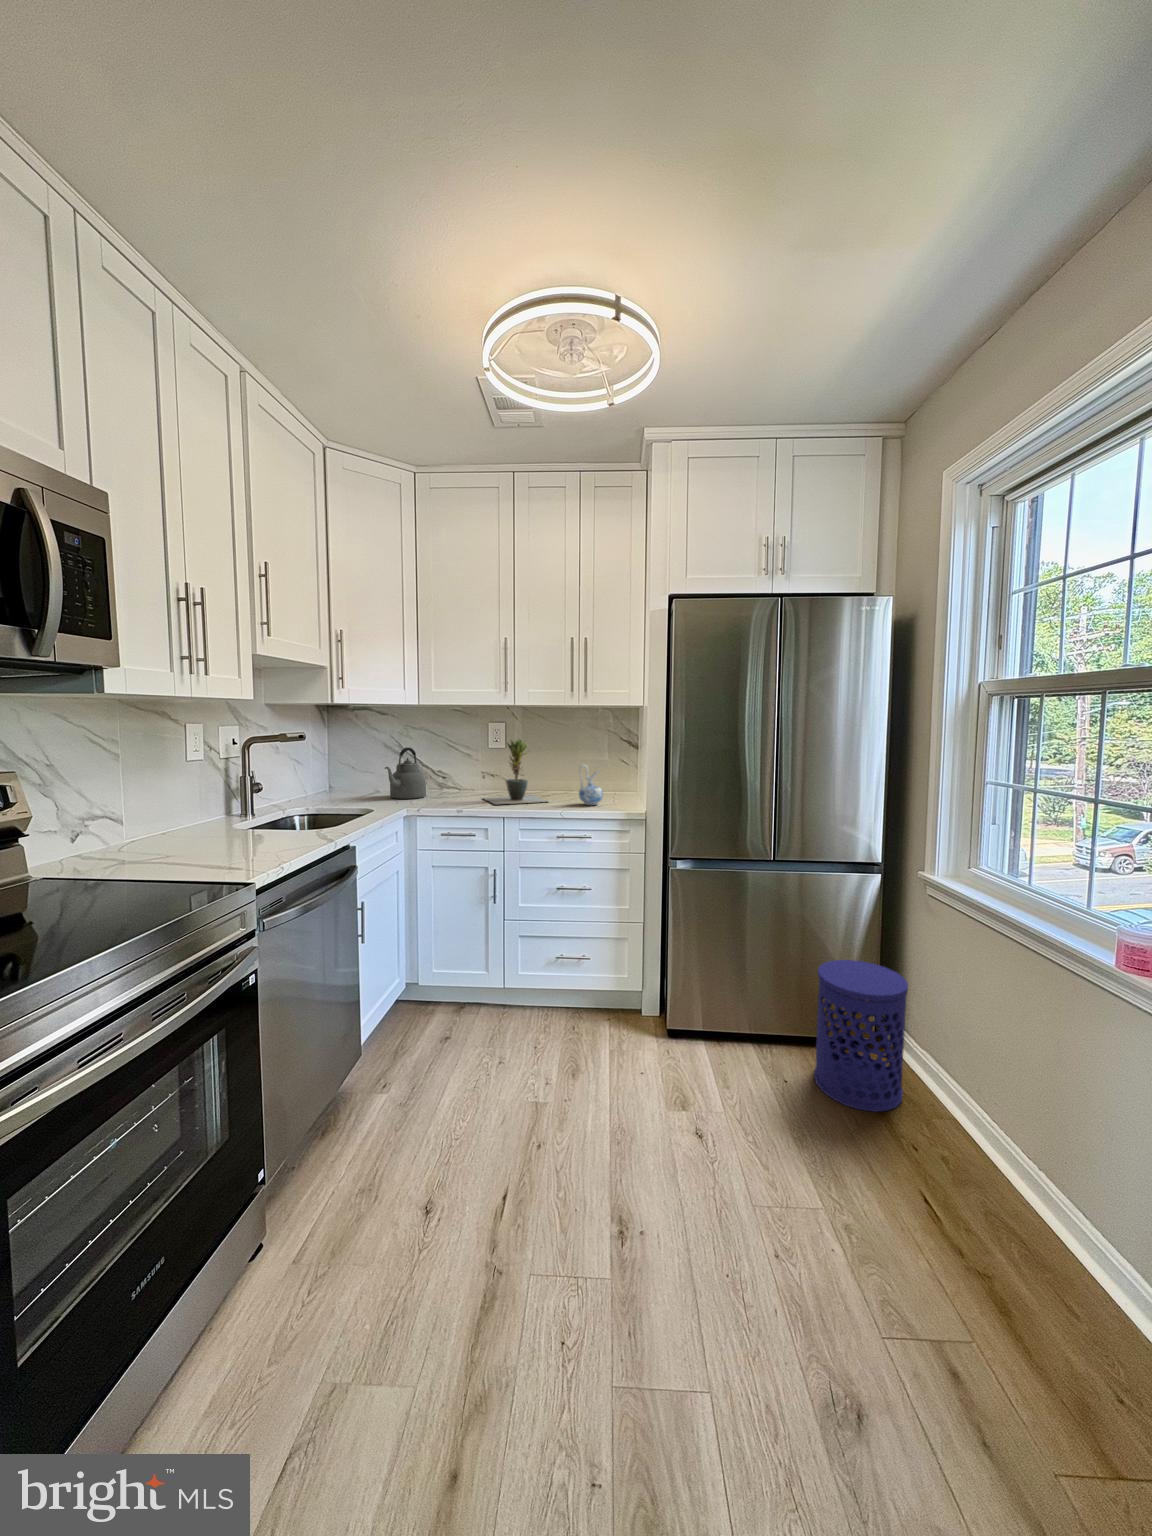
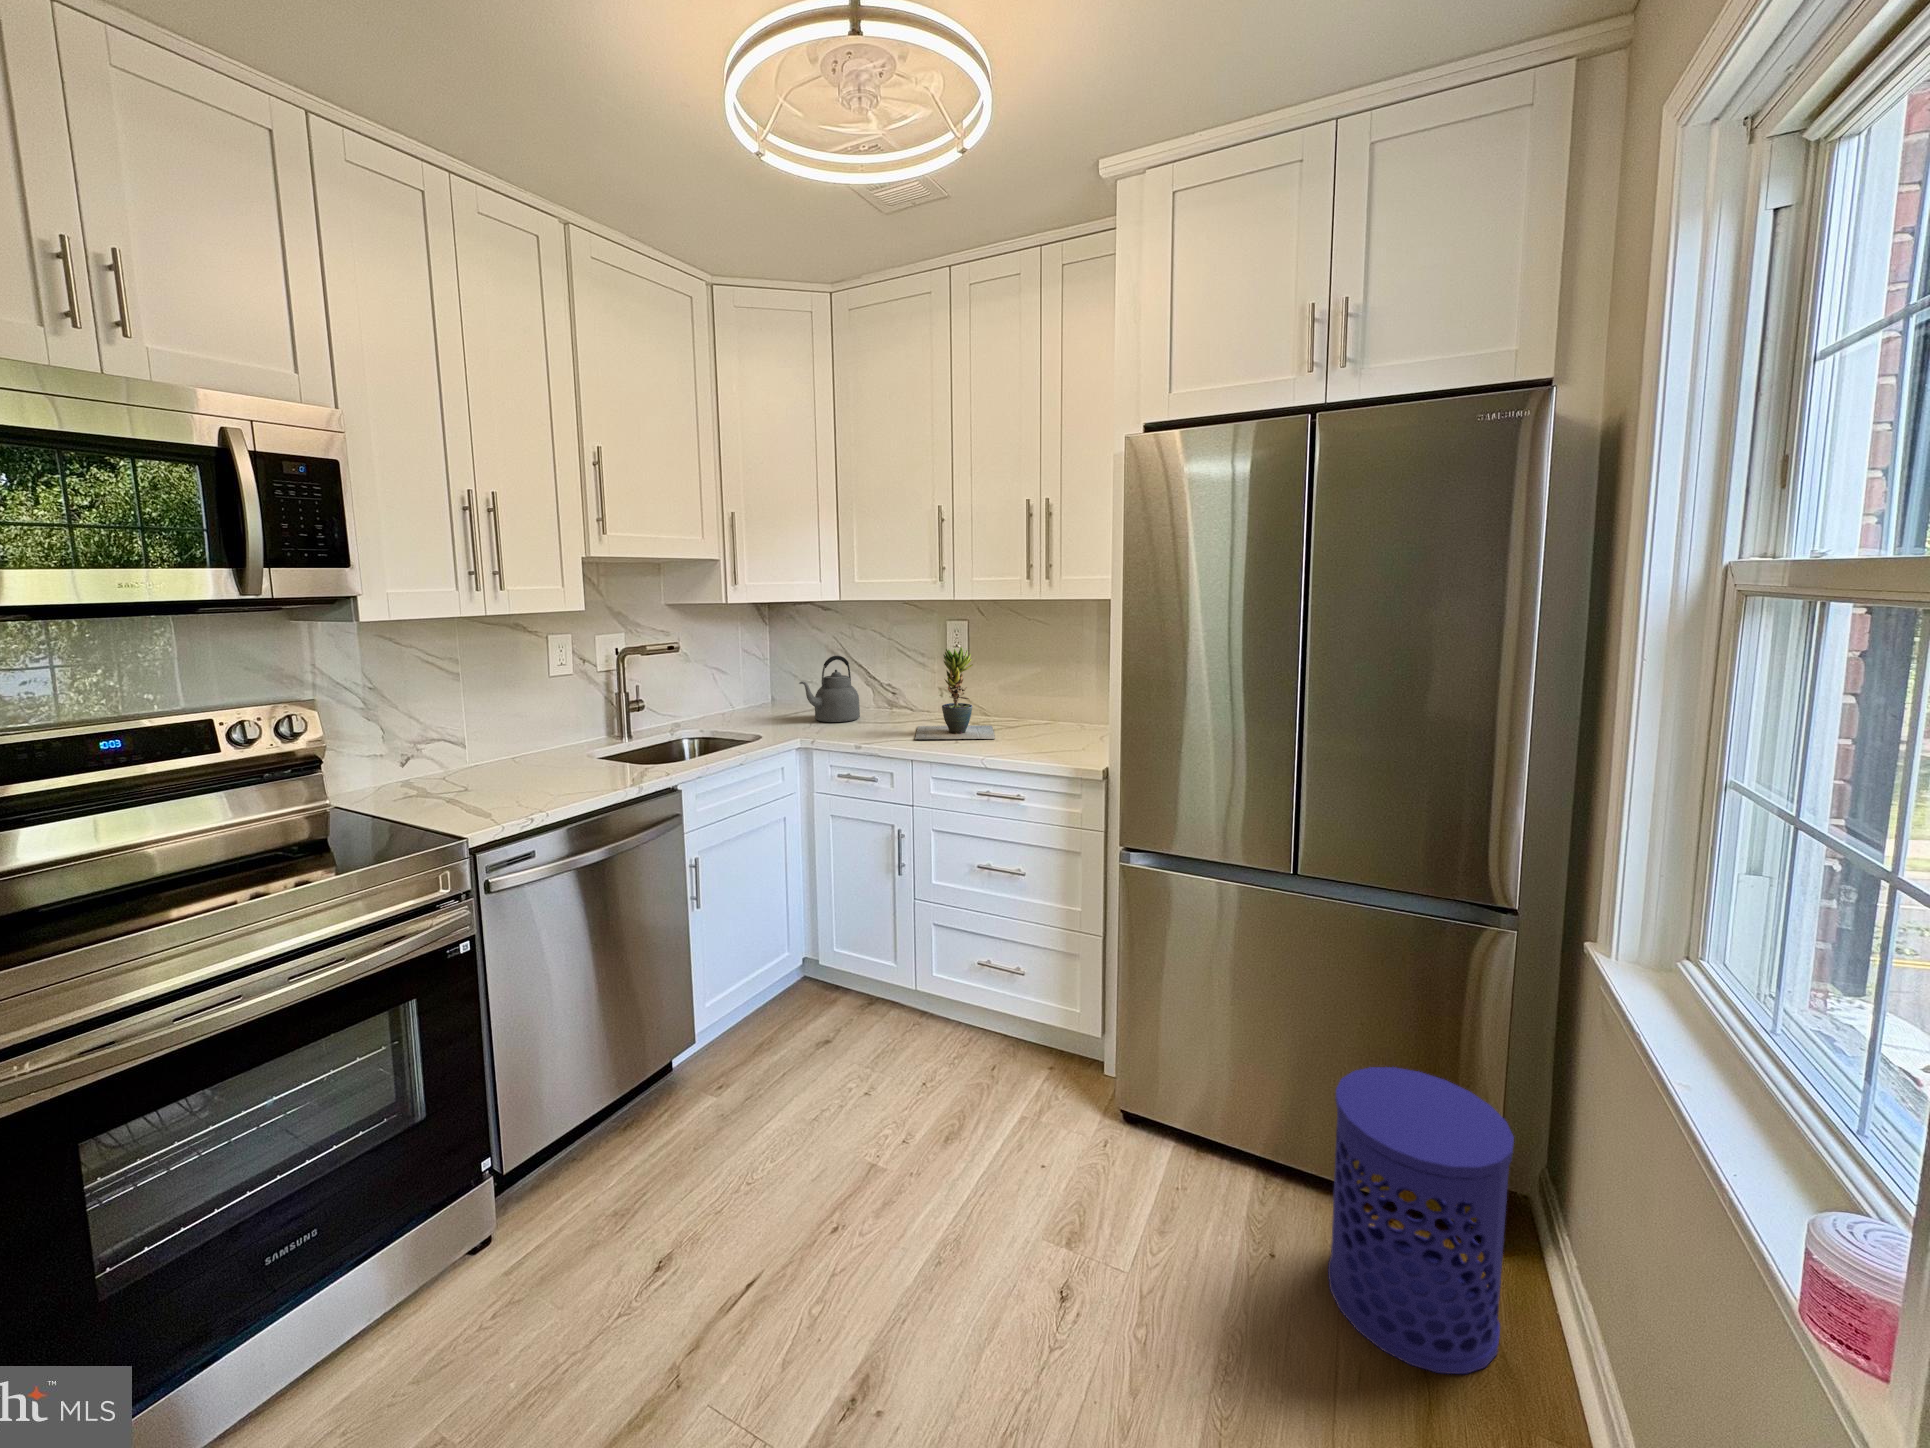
ceramic pitcher: present [579,764,603,805] -> none [1027,688,1063,749]

